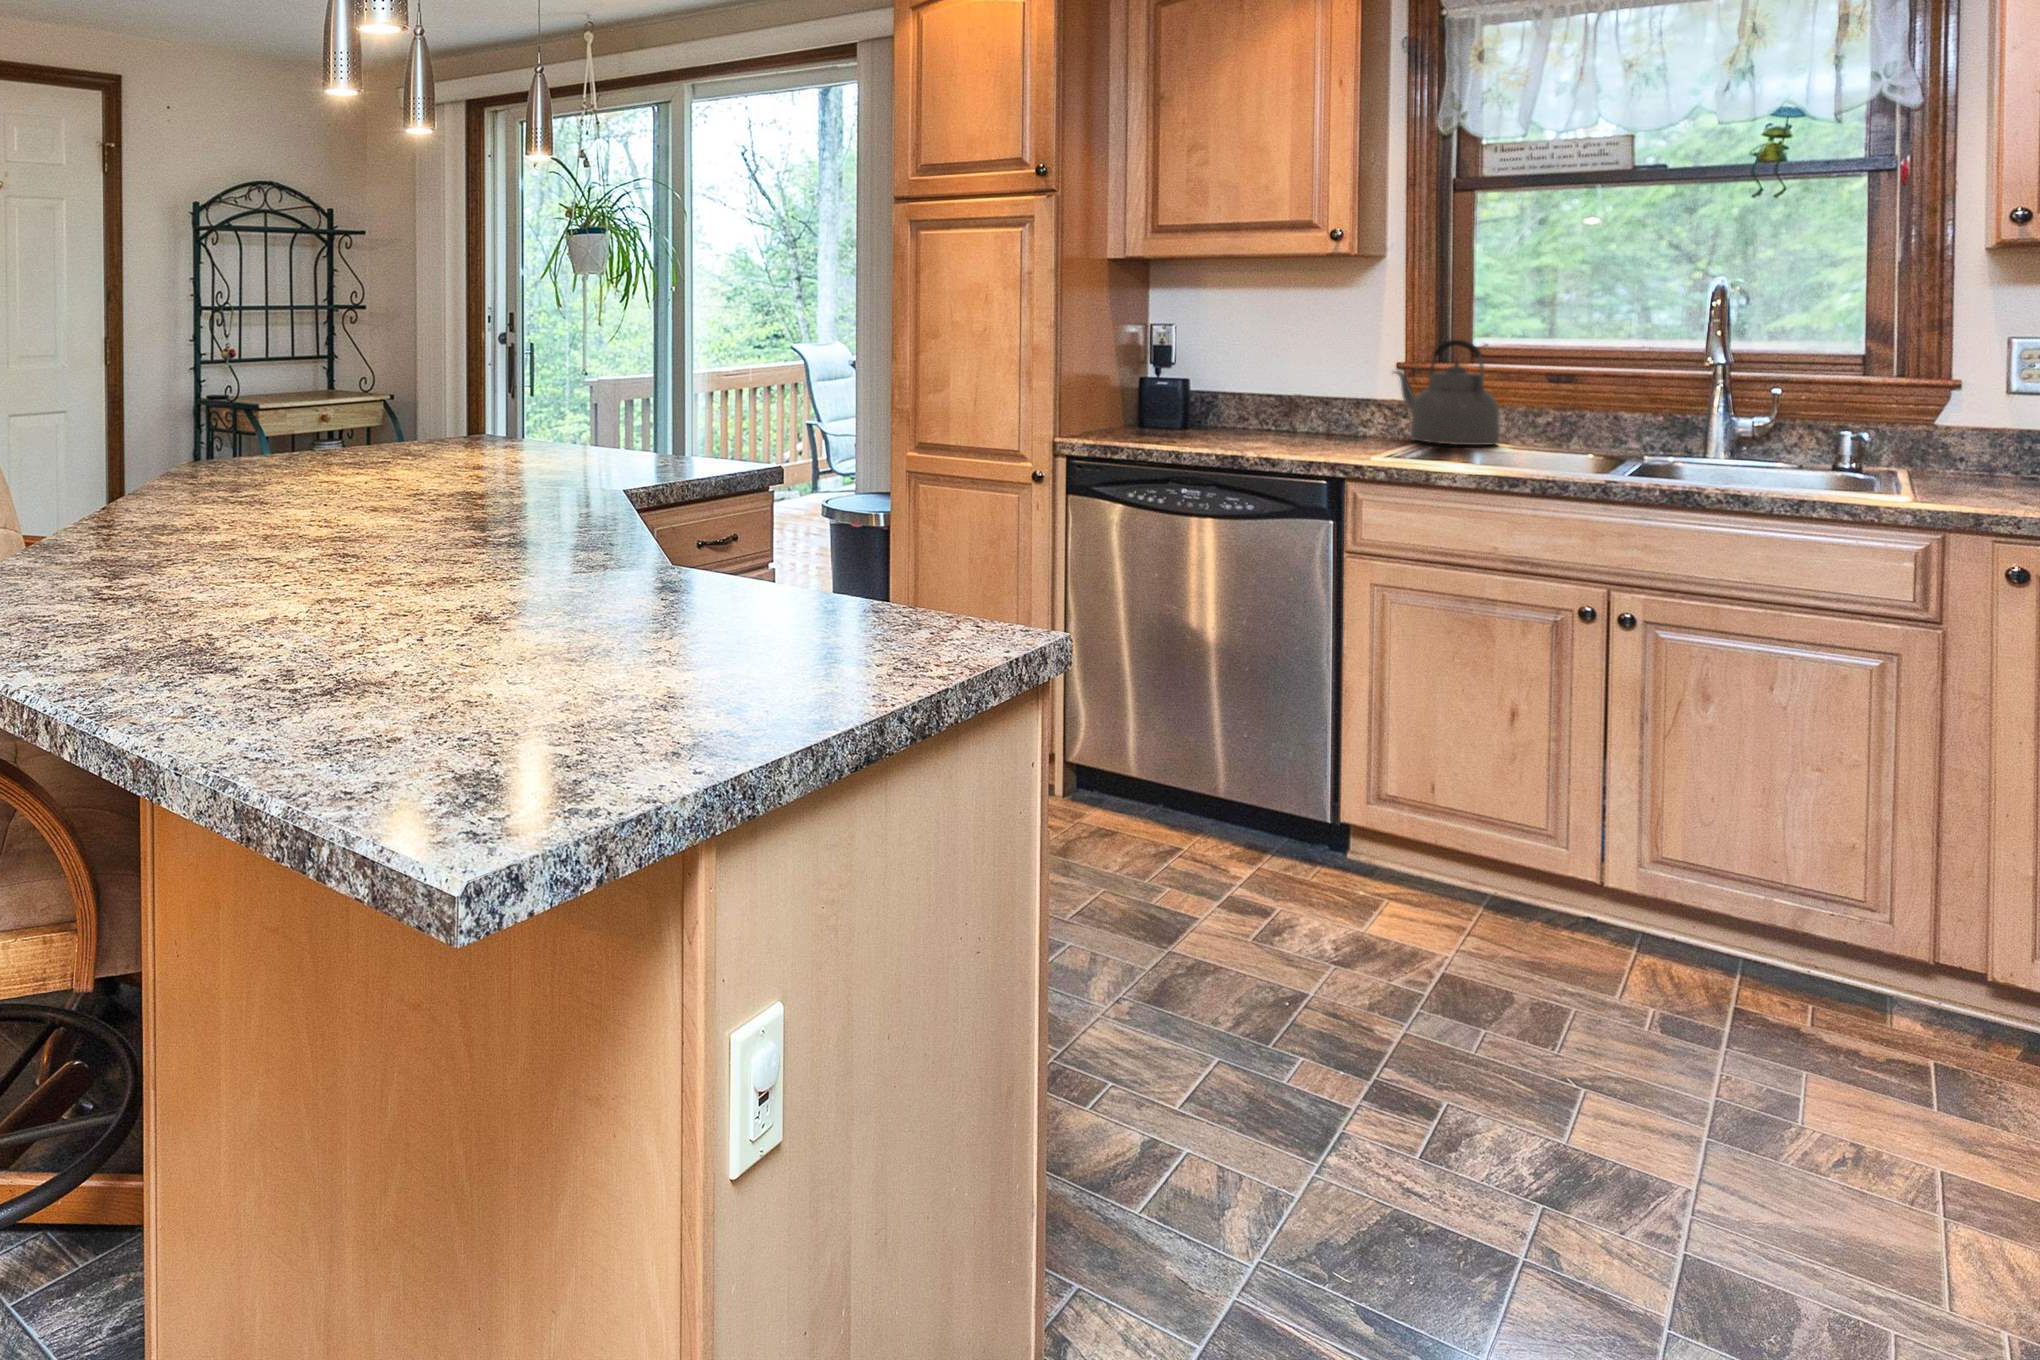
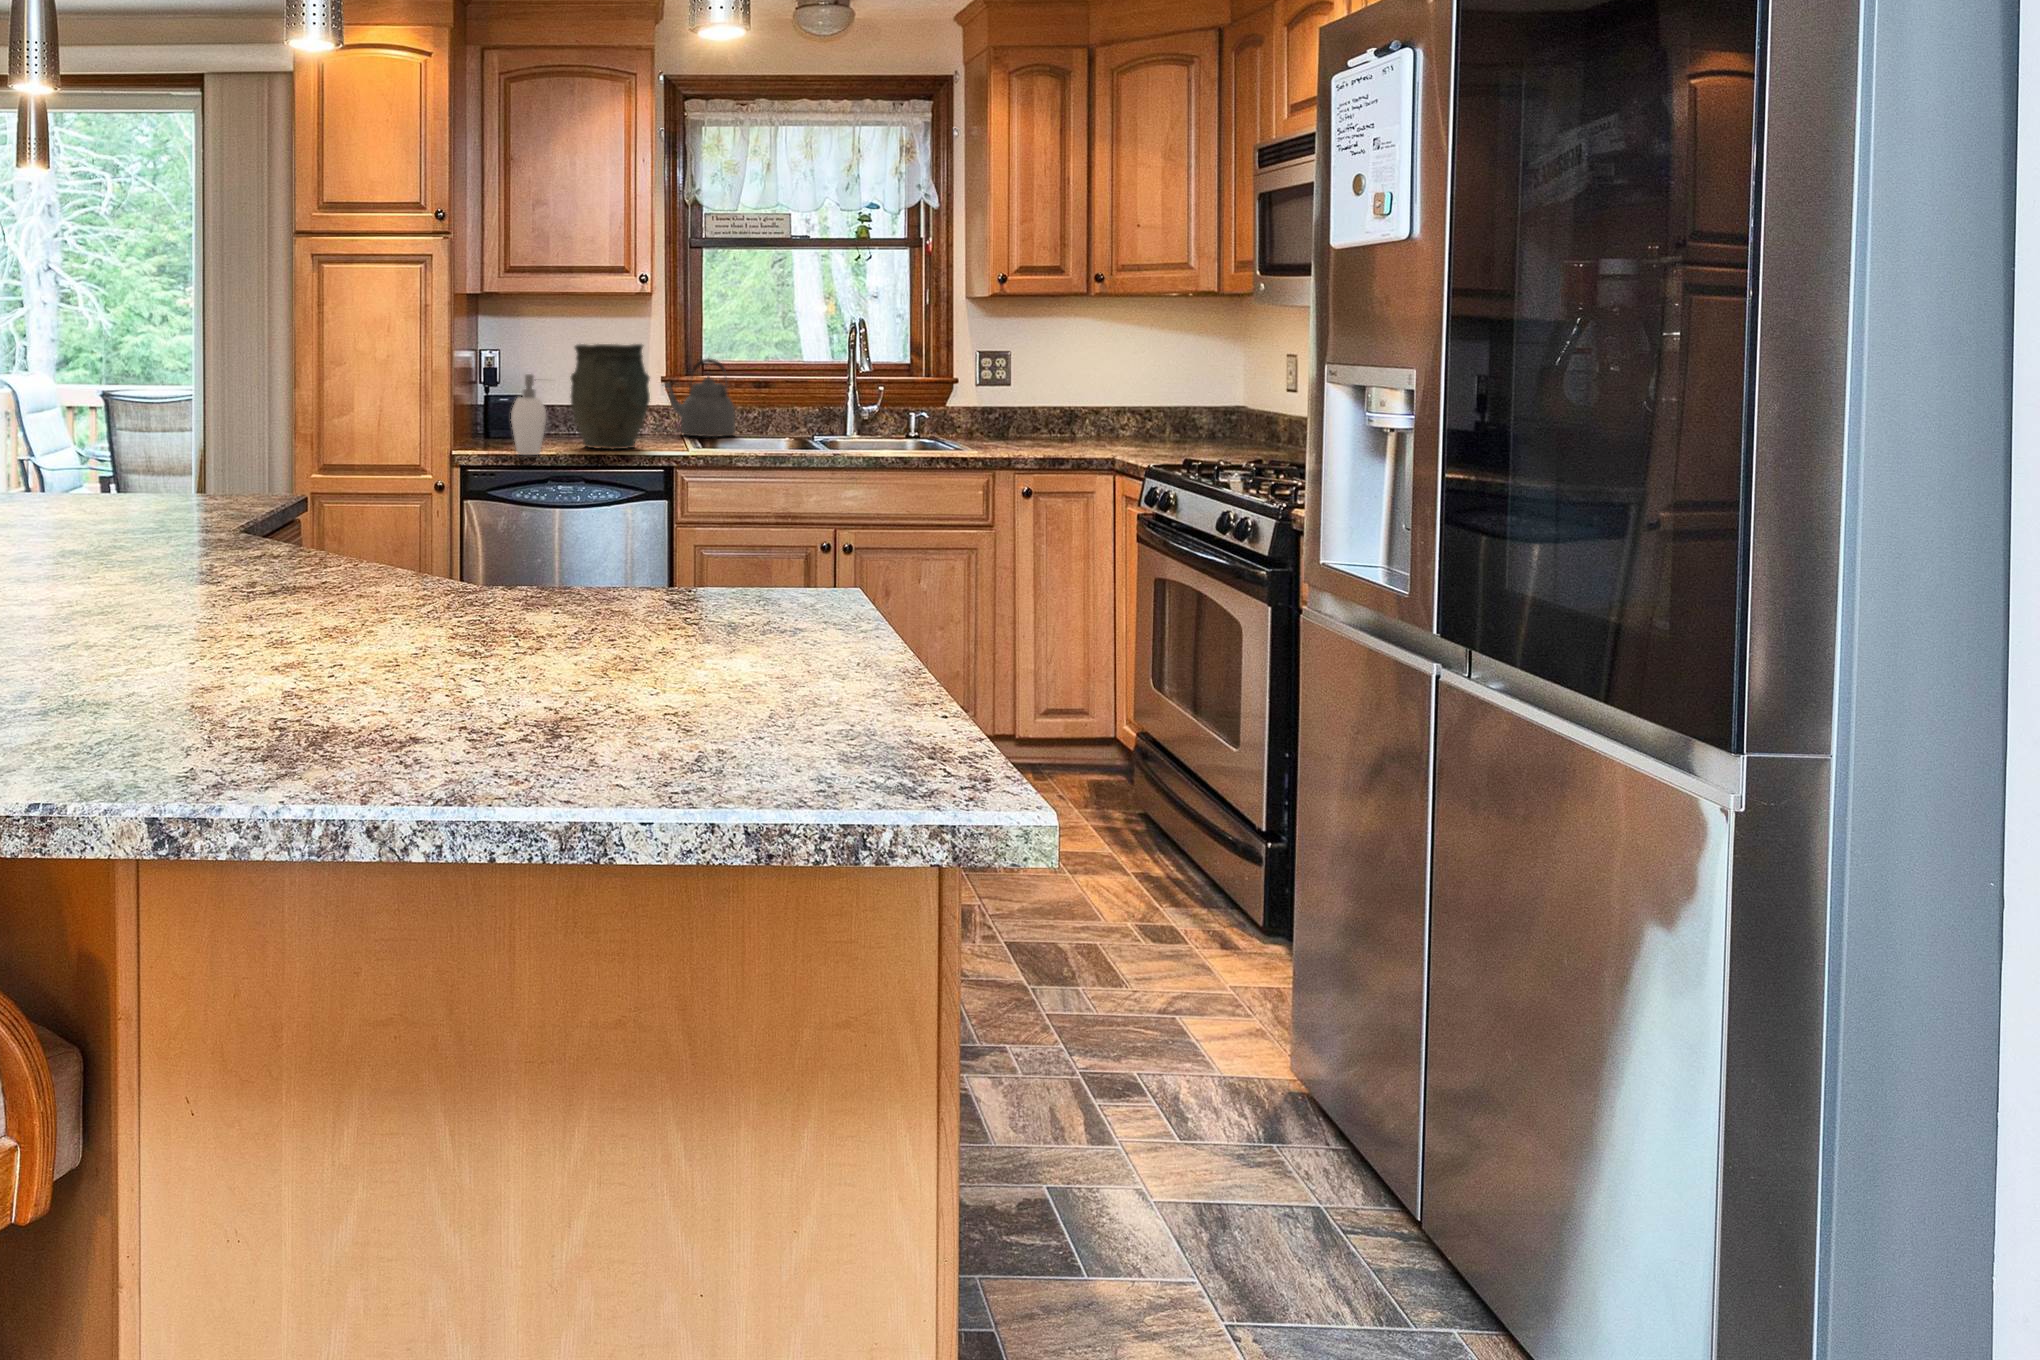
vase: none [1214,319,1331,451] -> present [571,344,650,449]
soap dispenser: none [1121,354,1176,450] -> present [511,374,546,455]

